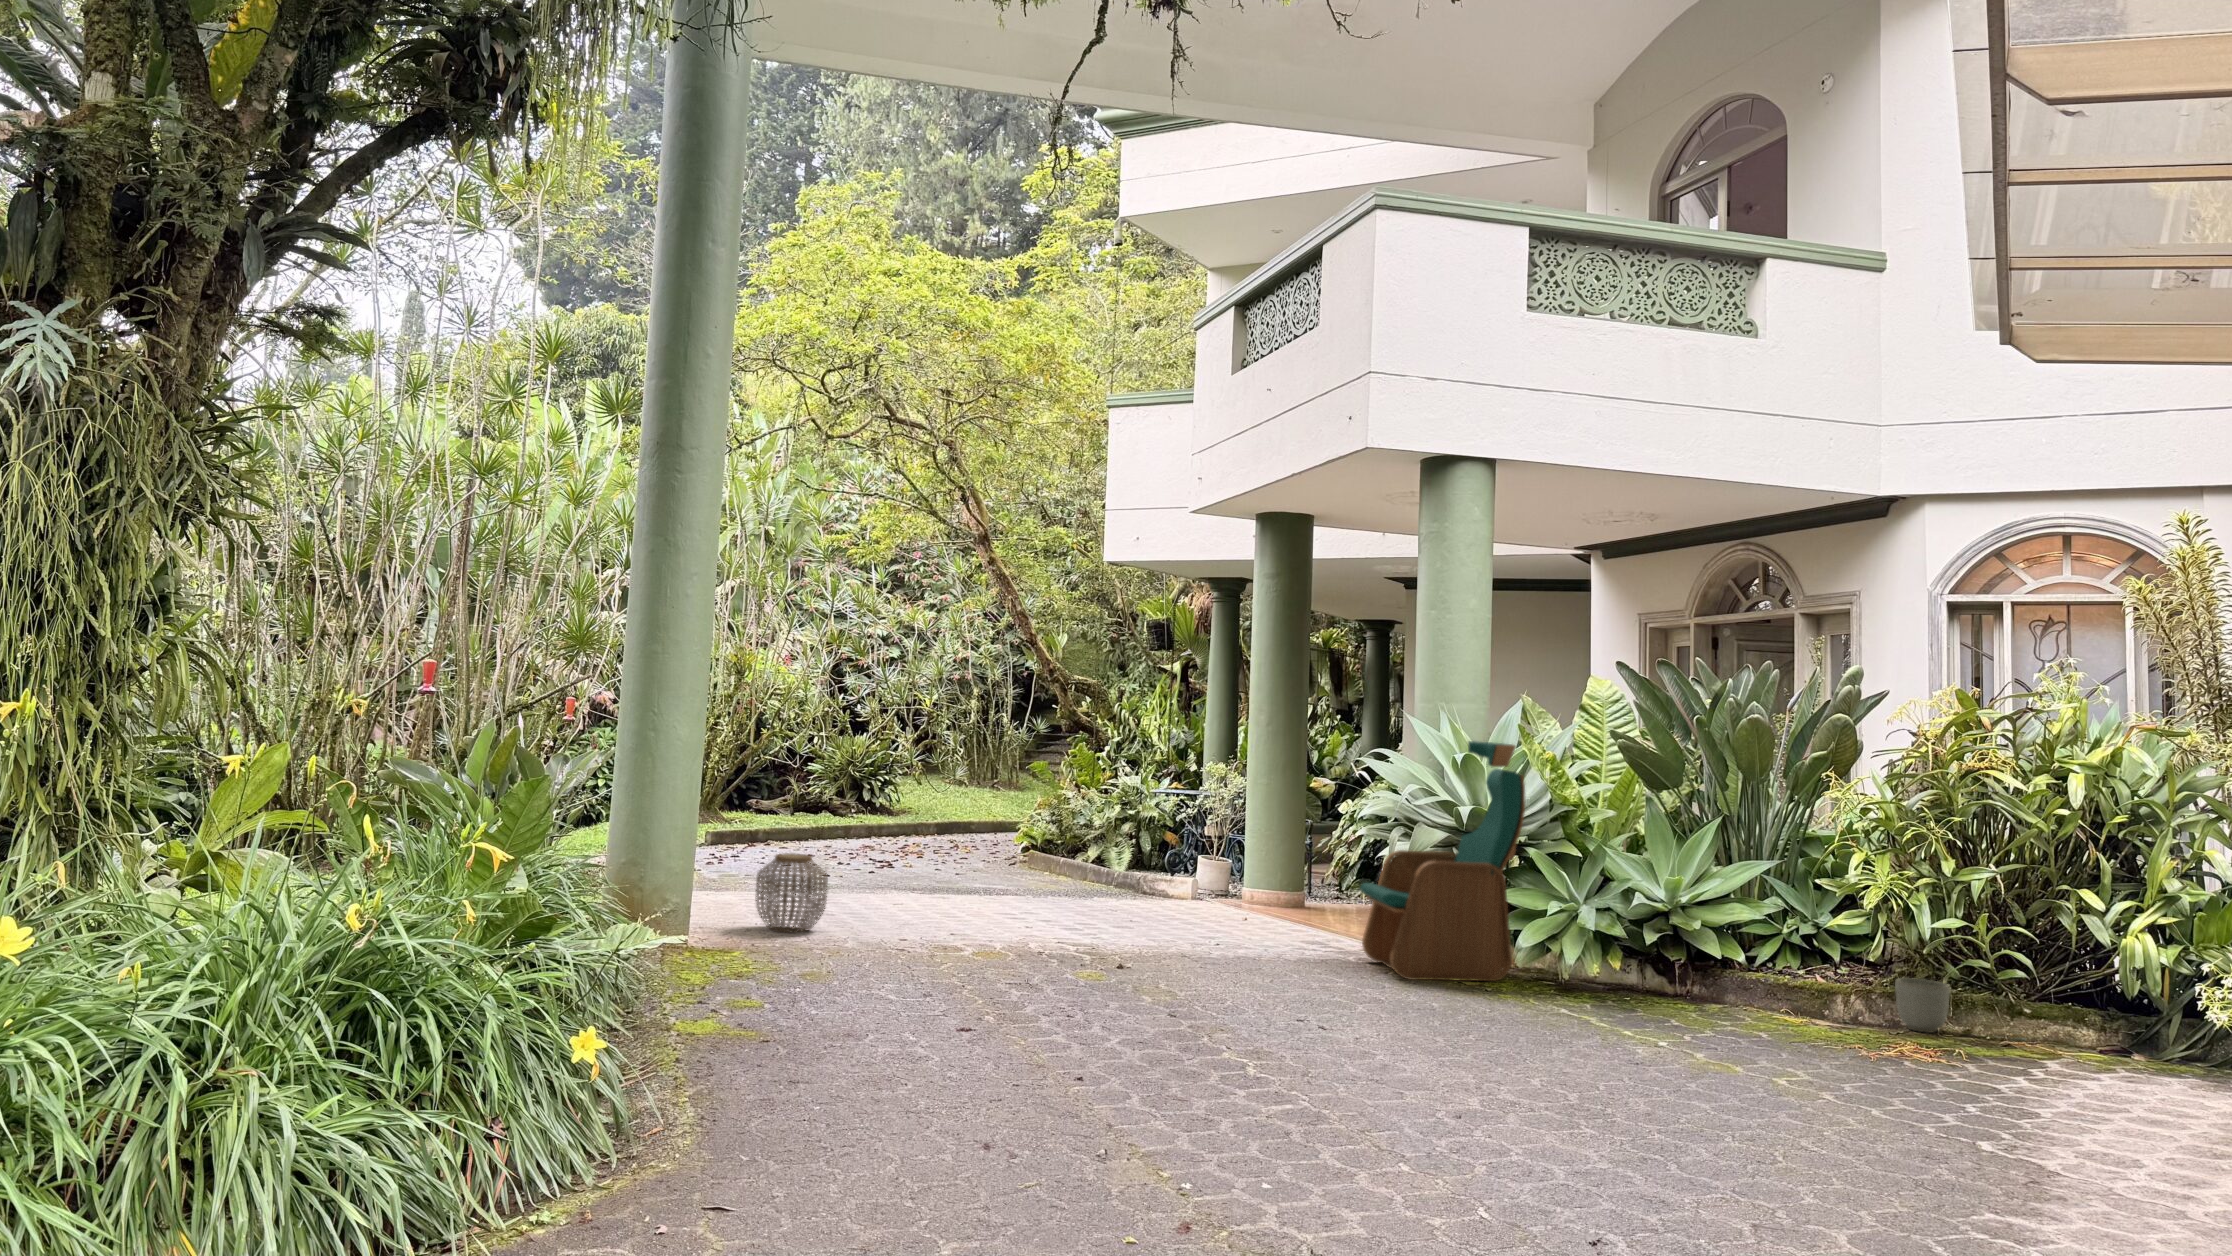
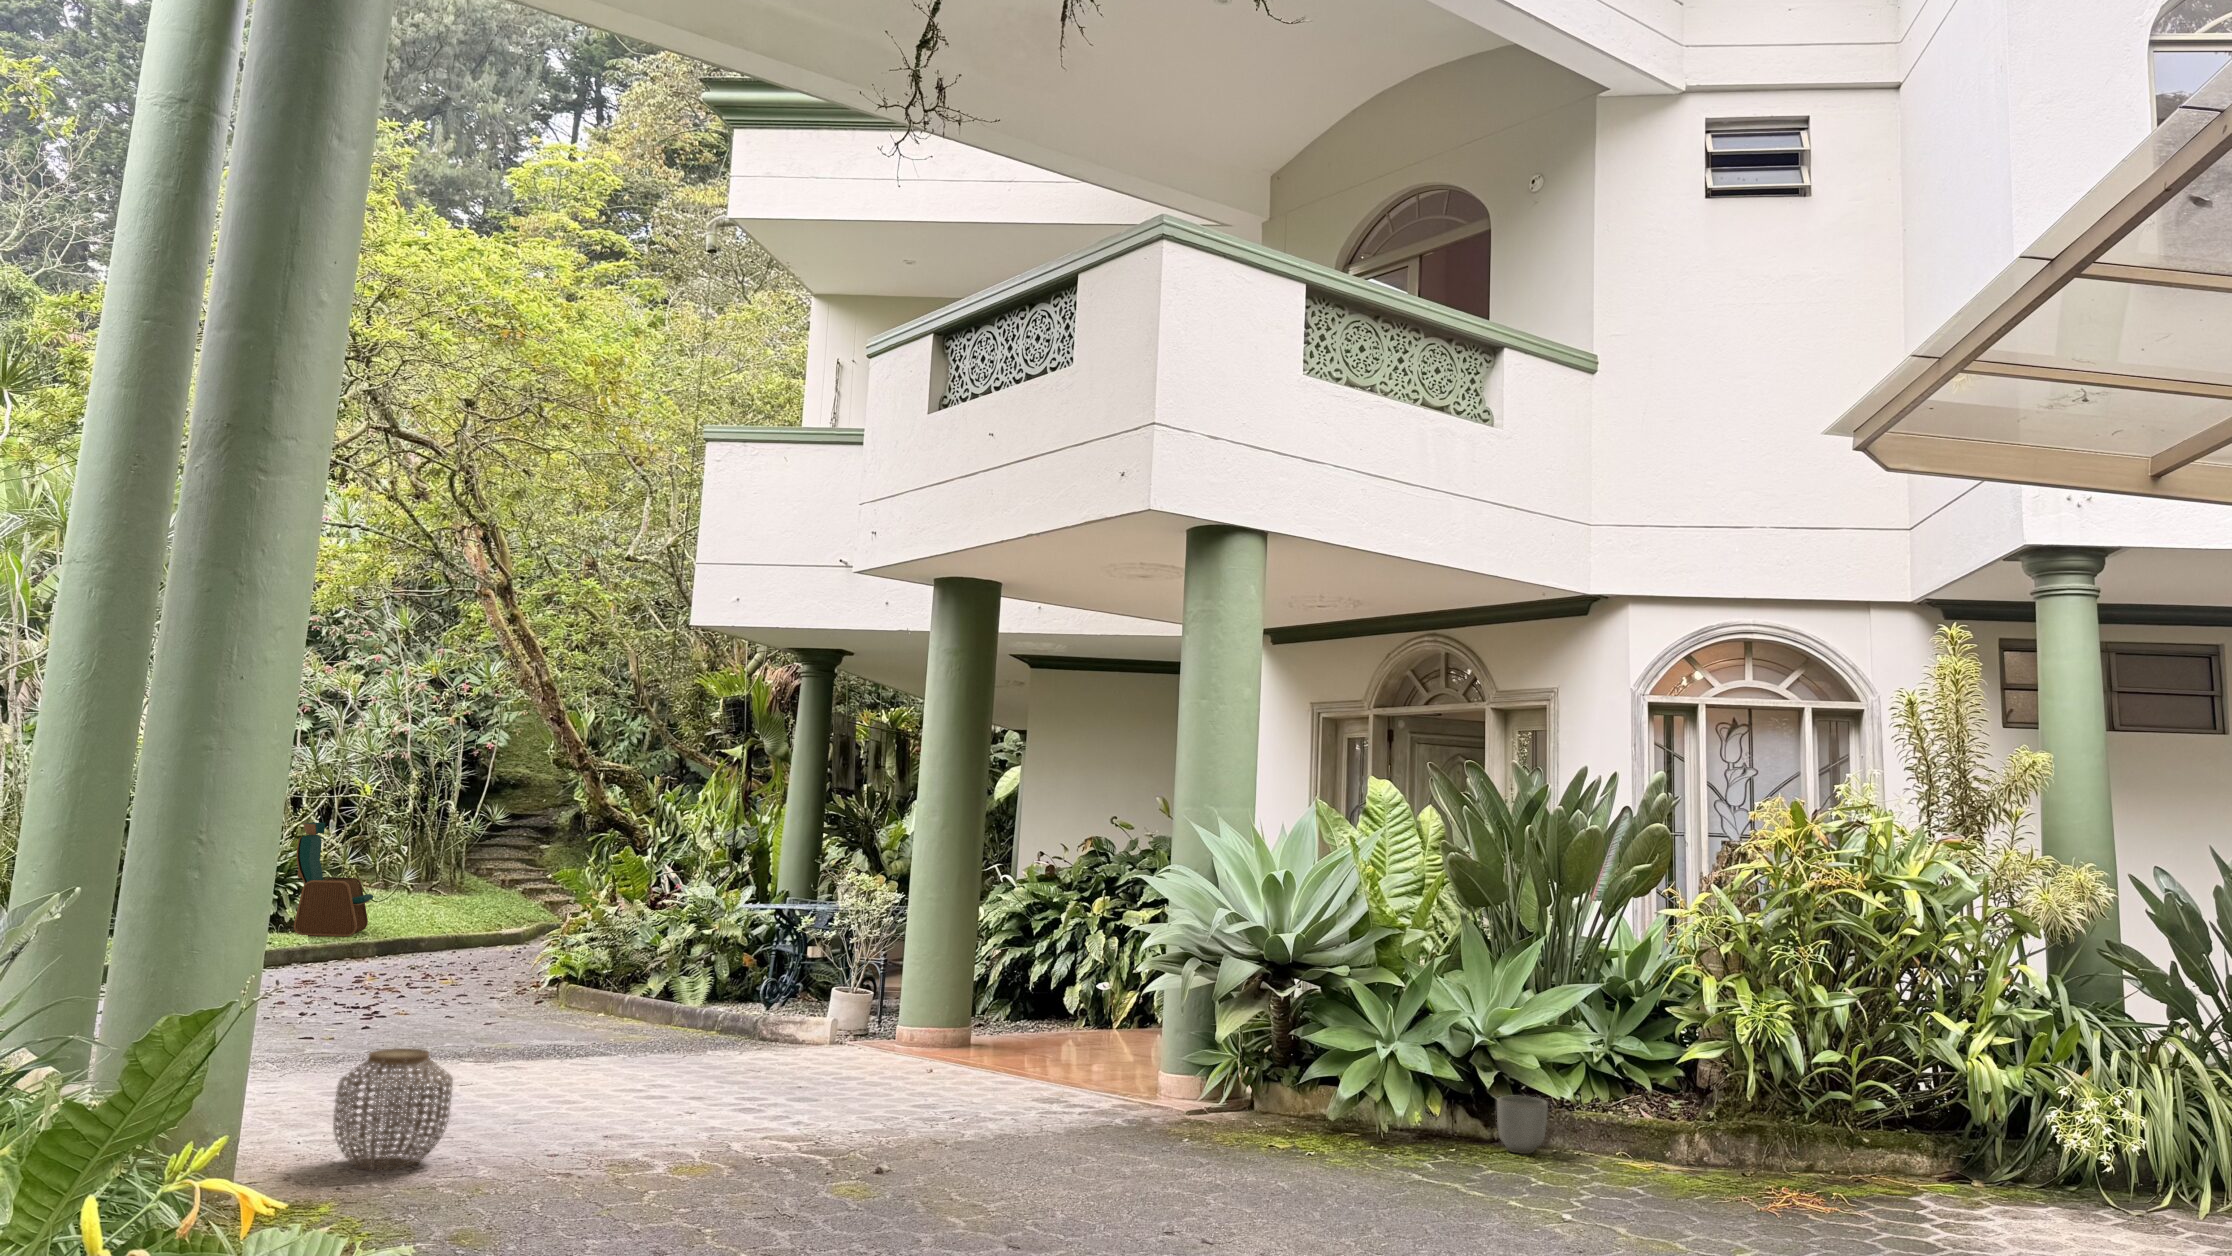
armchair: present [1360,741,1525,981] -> present [294,823,373,936]
planter: present [1895,978,1950,1033] -> present [1497,1096,1548,1154]

